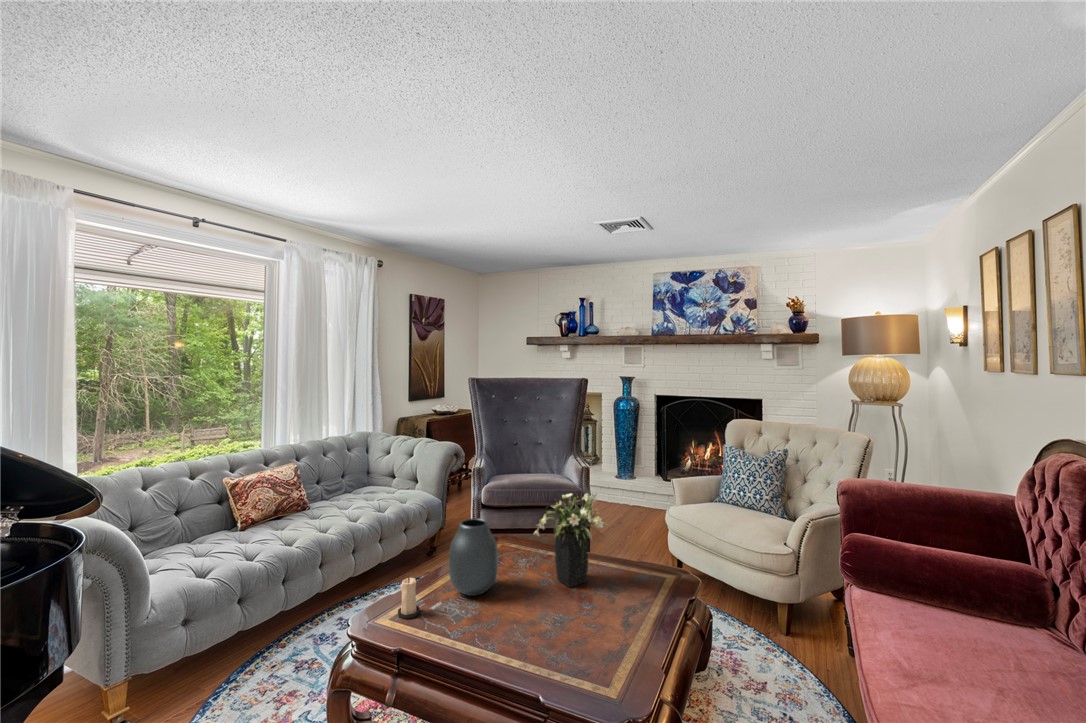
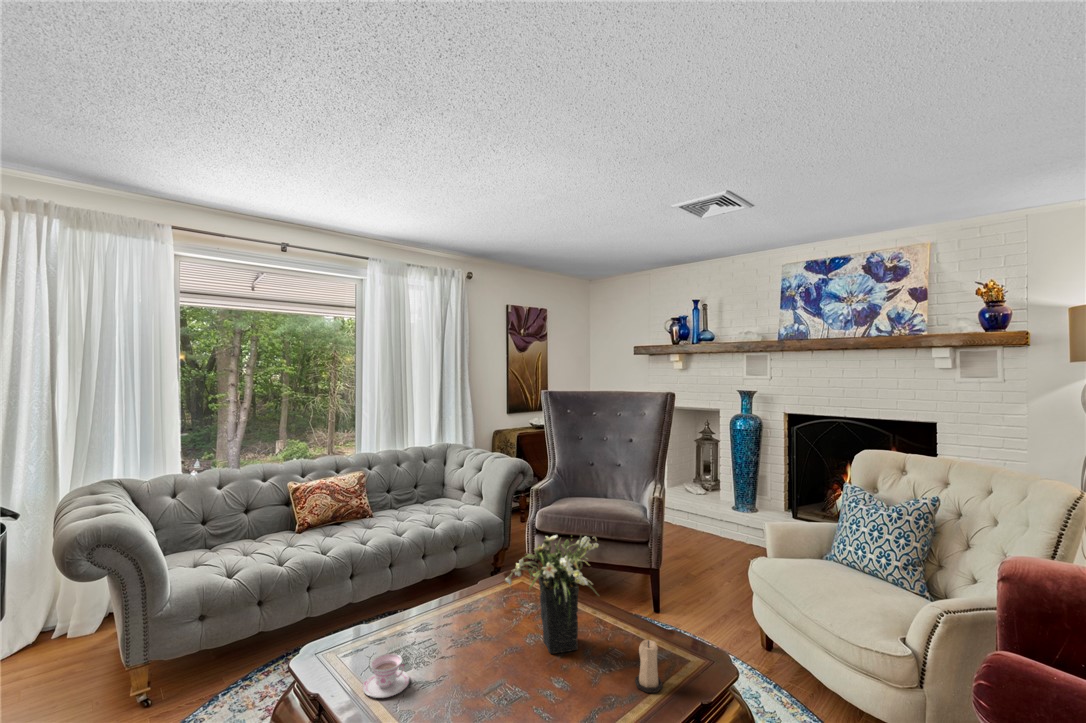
vase: present [449,518,498,596] -> none [411,553,469,645]
candle: present [398,578,420,619] -> present [635,640,663,693]
teacup: none [438,603,477,638] -> present [363,654,409,698]

